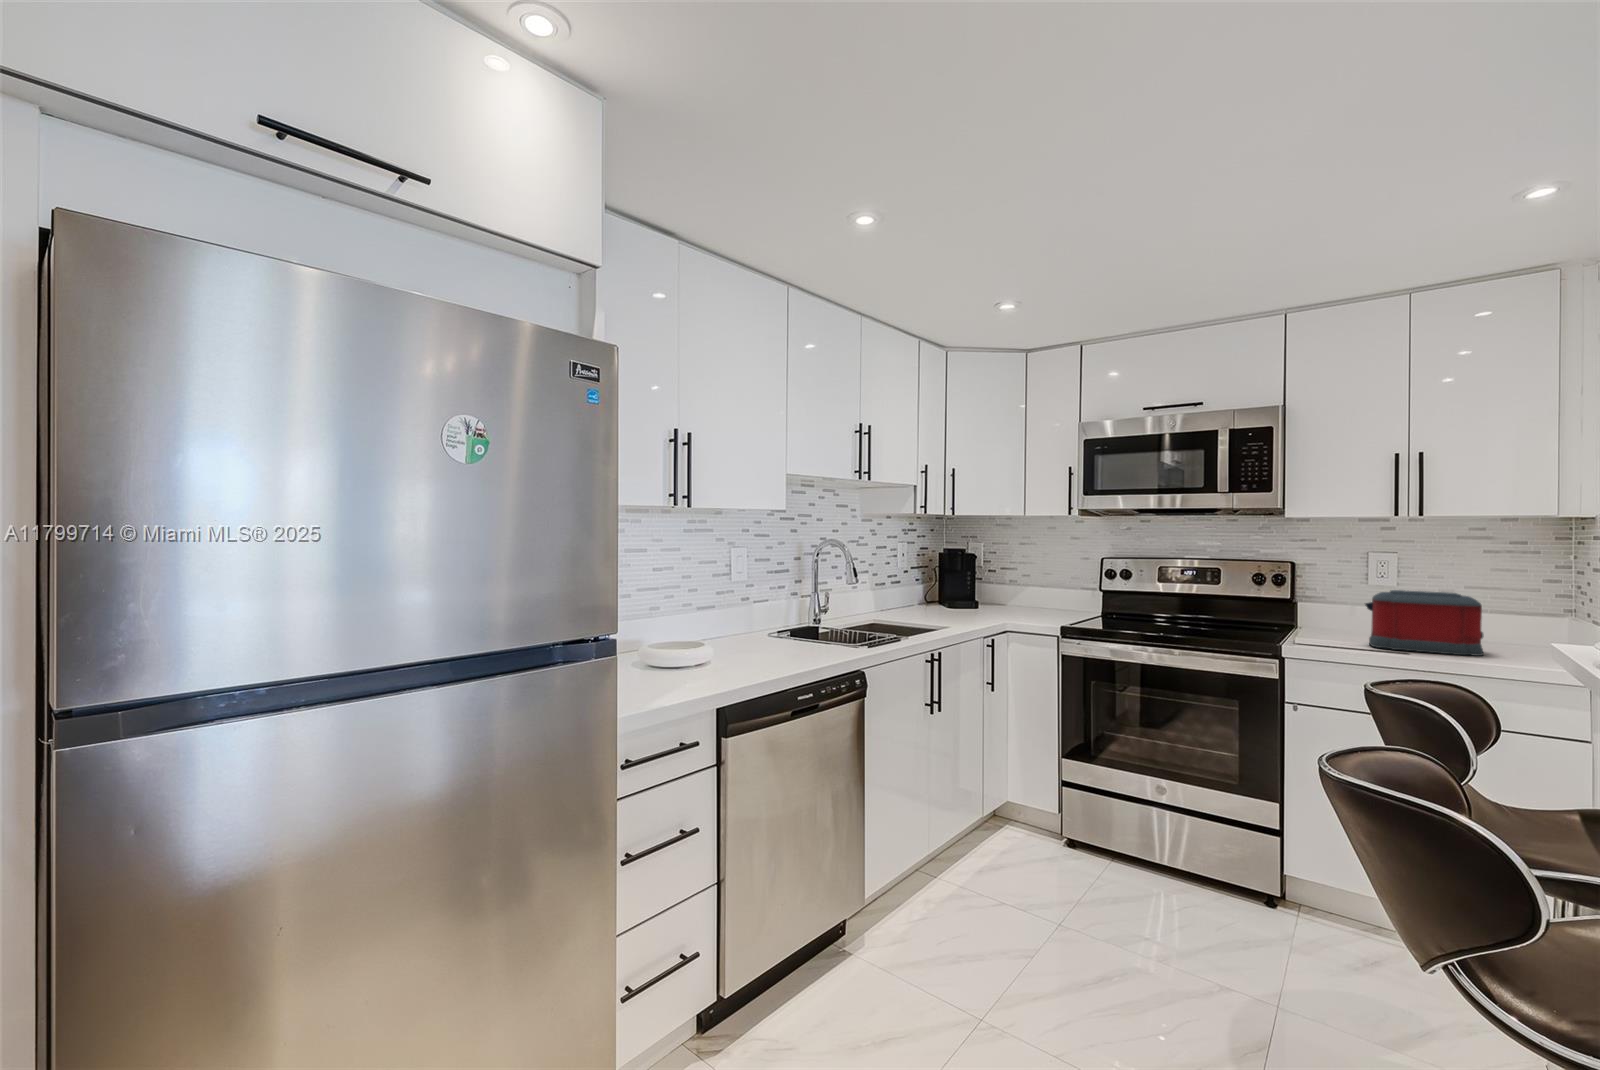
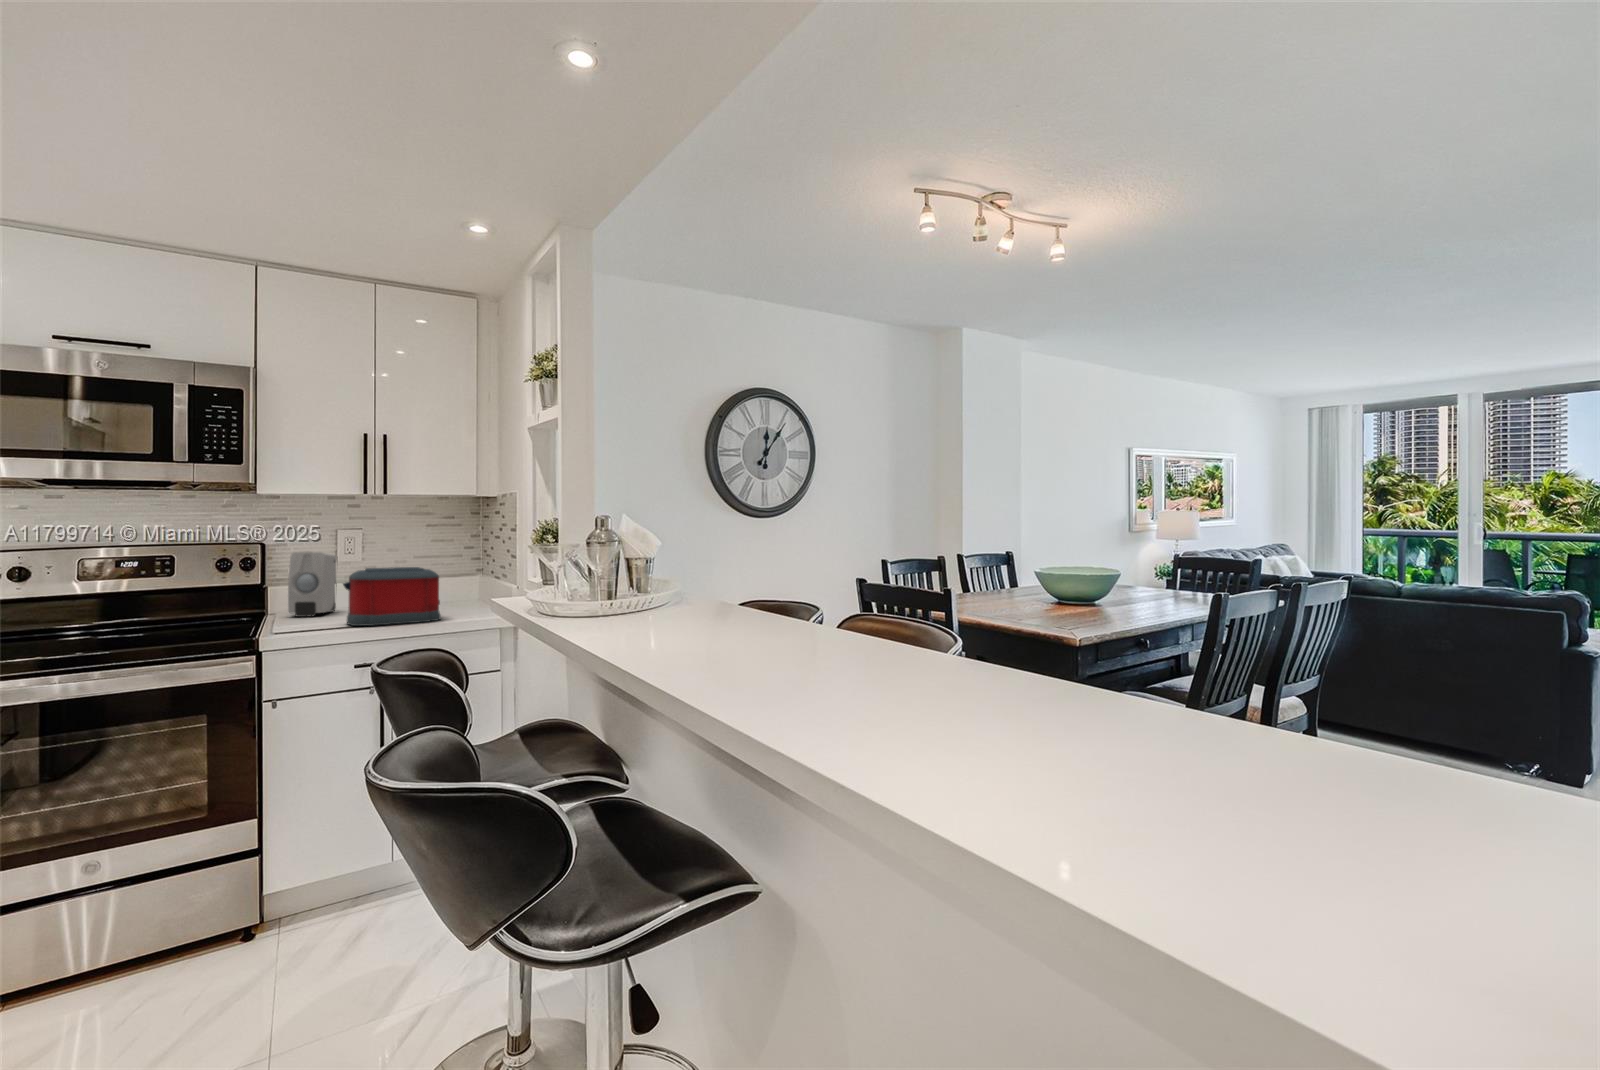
soap dispenser: none [1315,570,1366,633] -> present [288,552,337,617]

